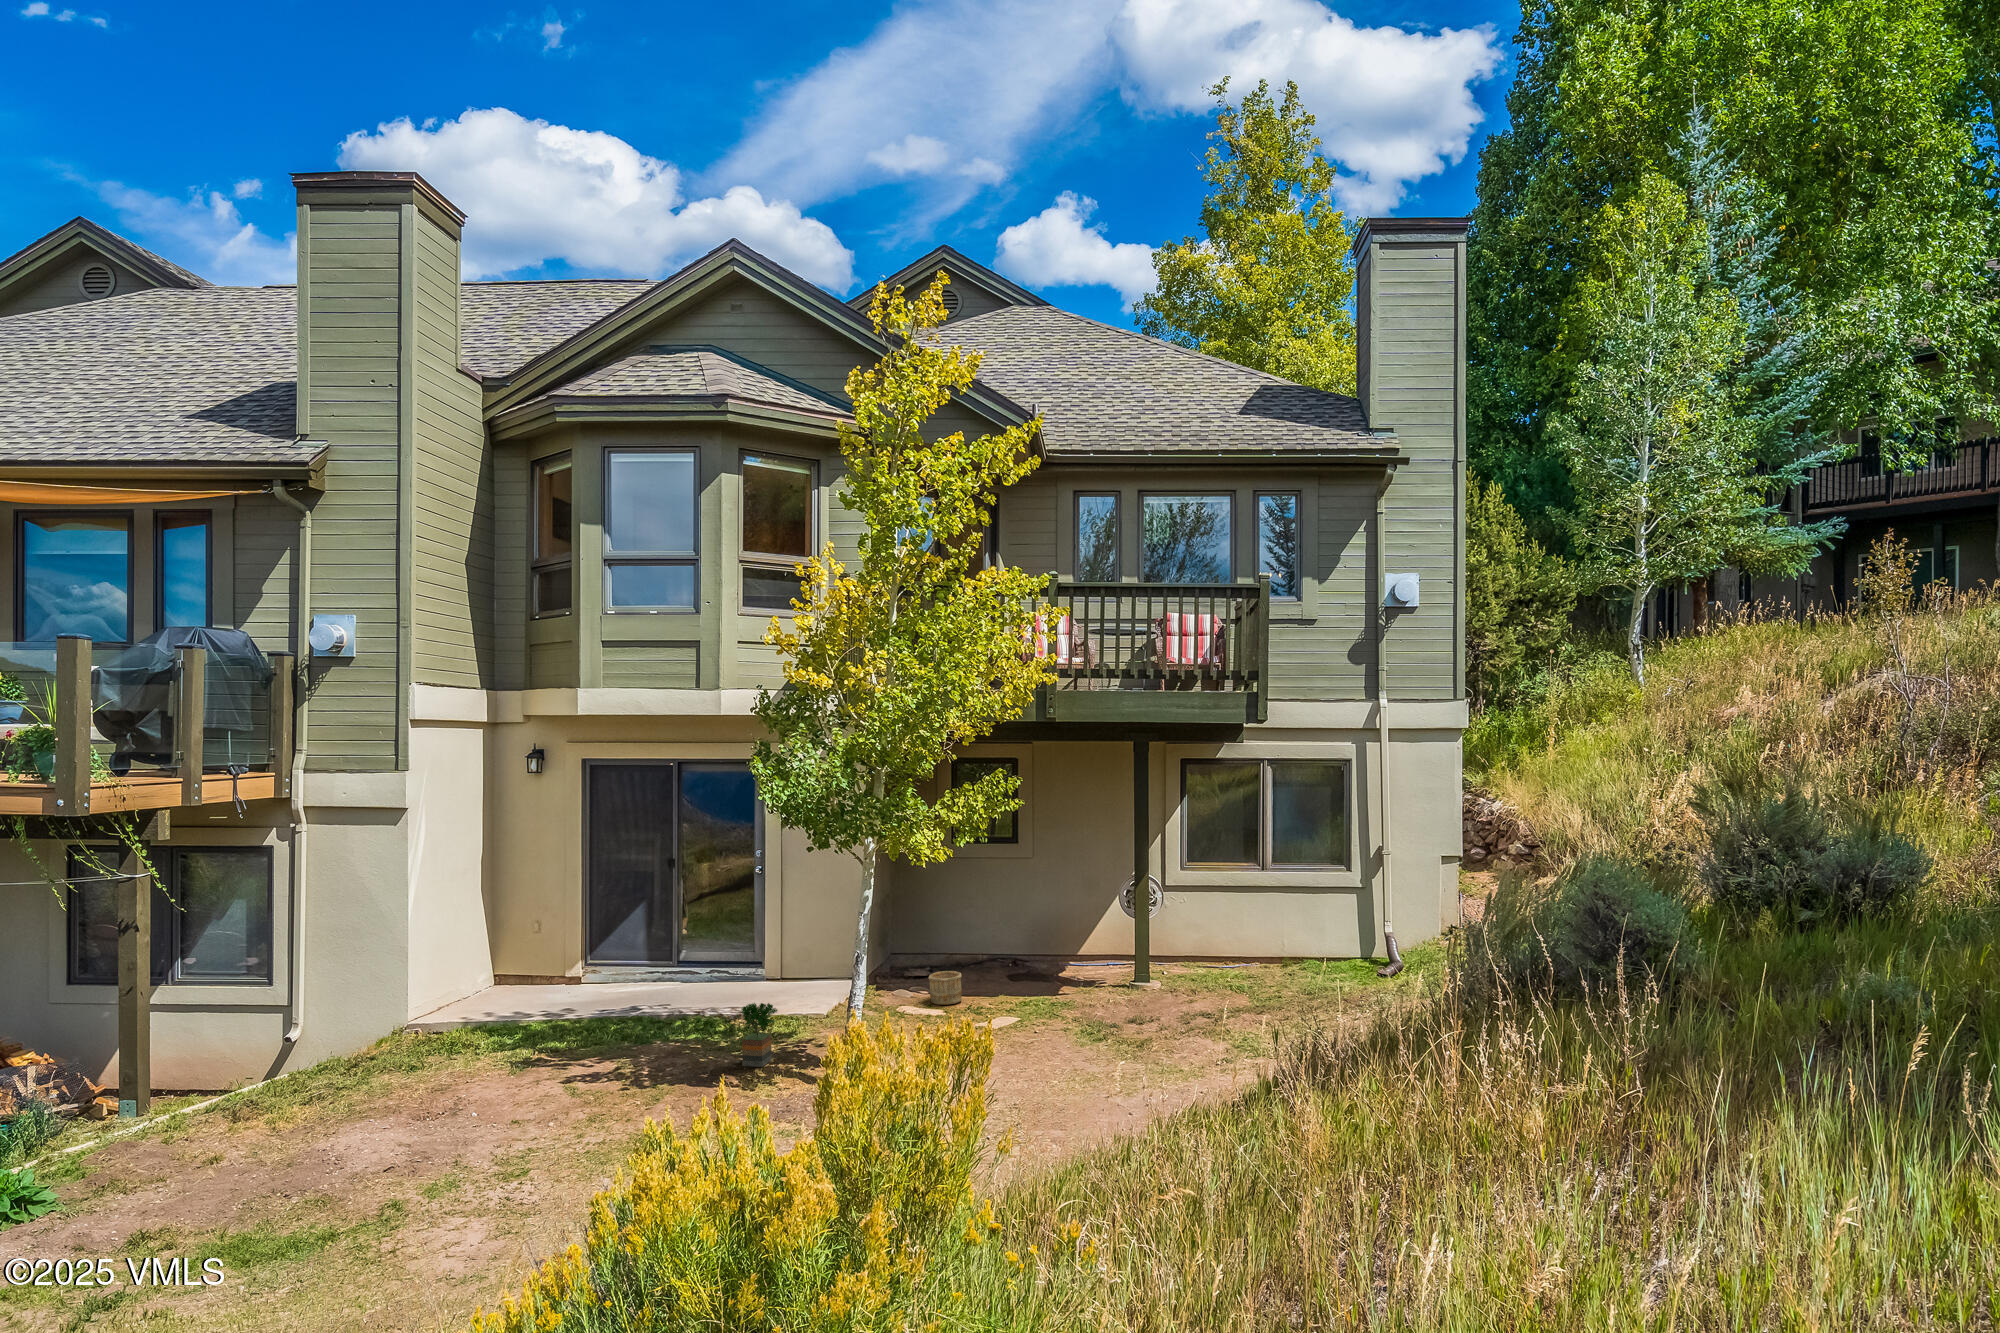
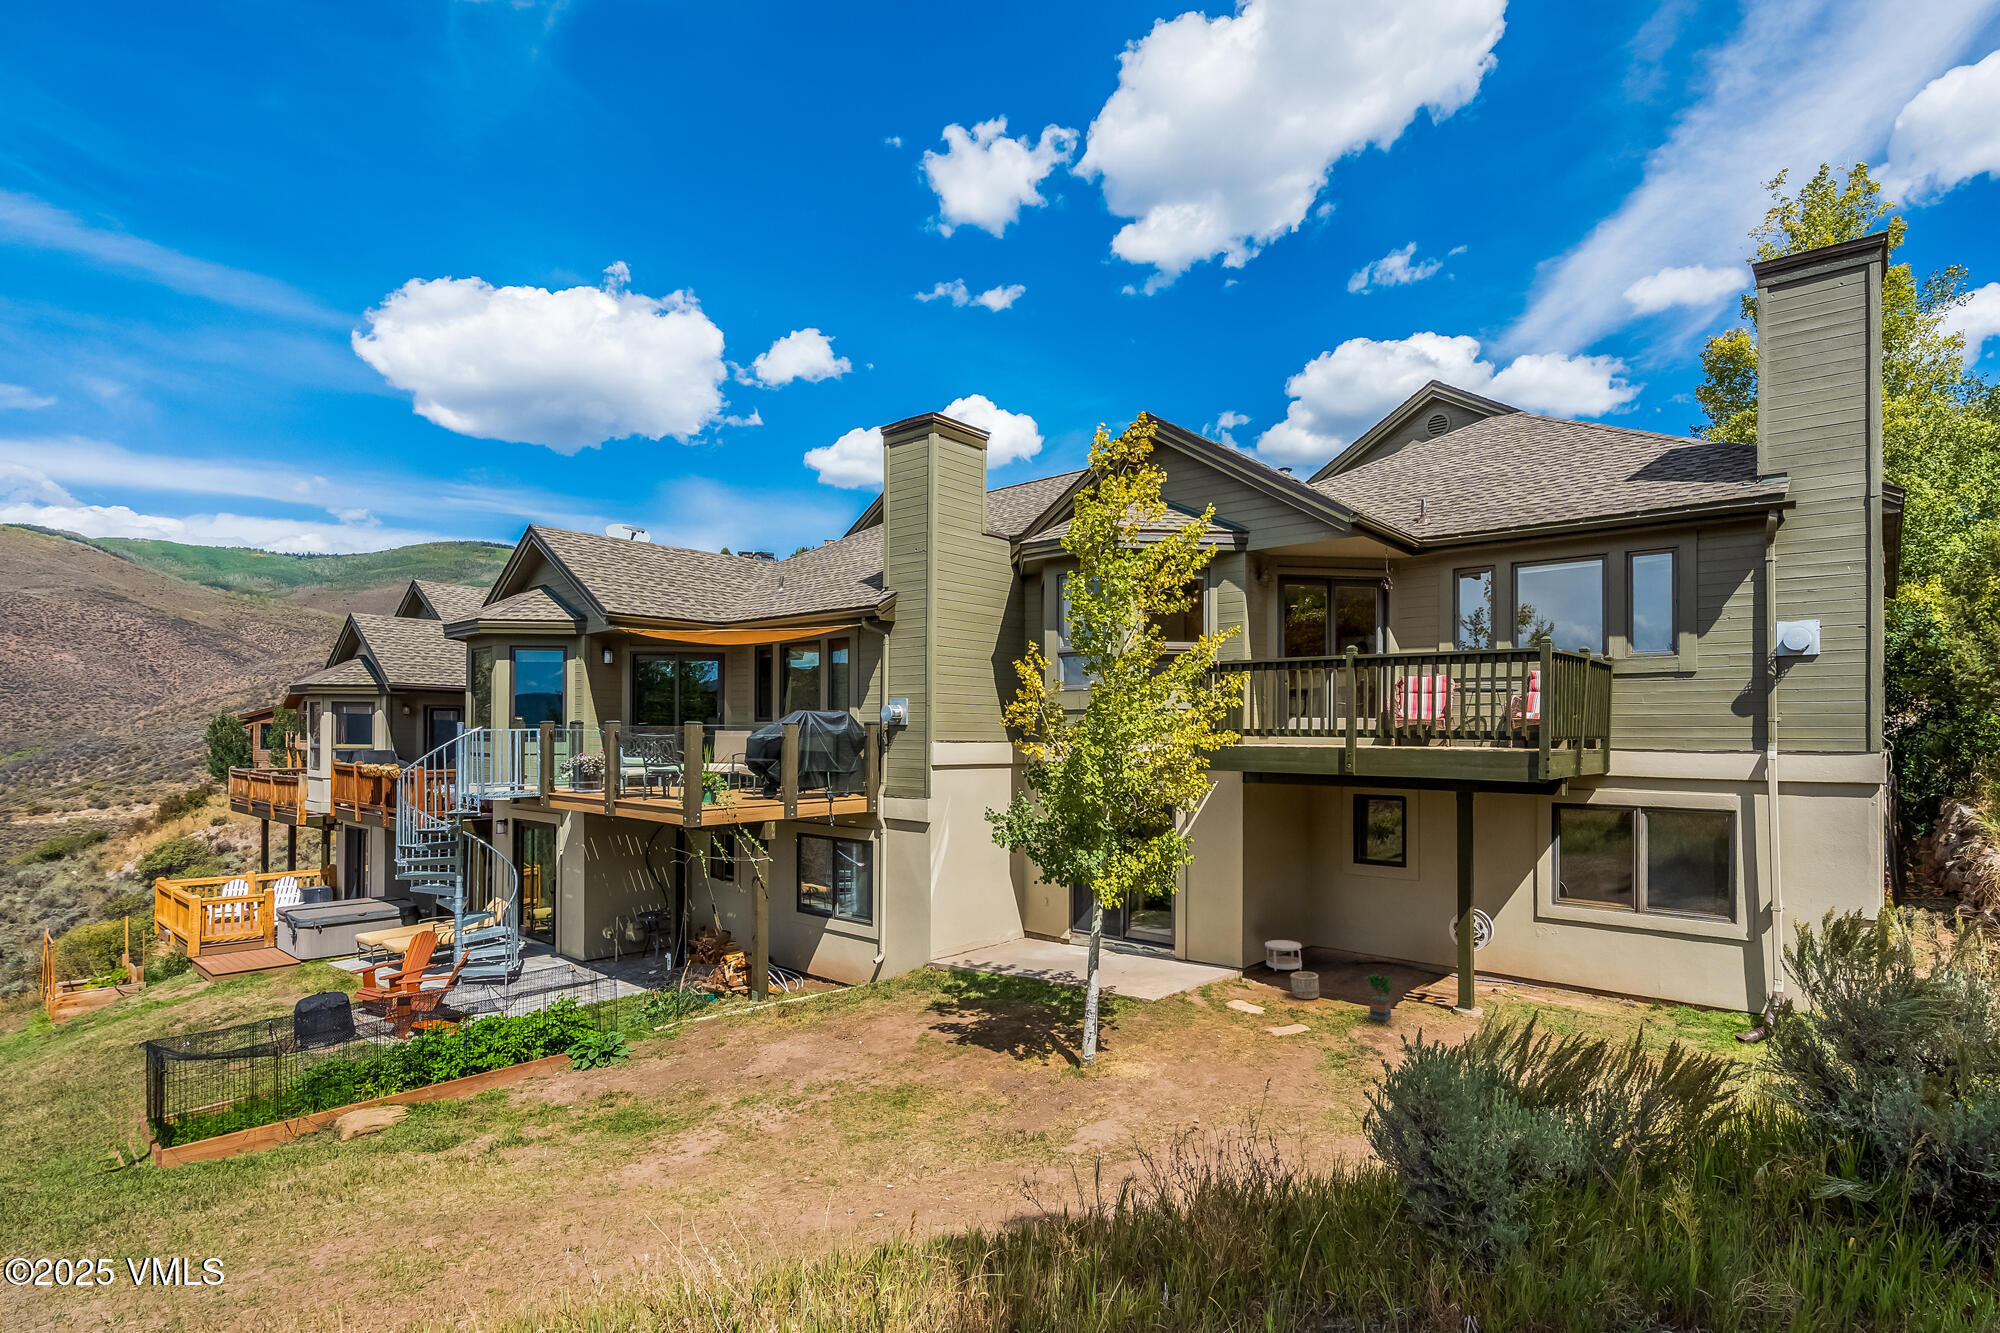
side table: none [883,939,927,978] -> present [1265,940,1302,971]
potted tree: present [741,1003,777,1067] -> present [1367,974,1394,1021]

